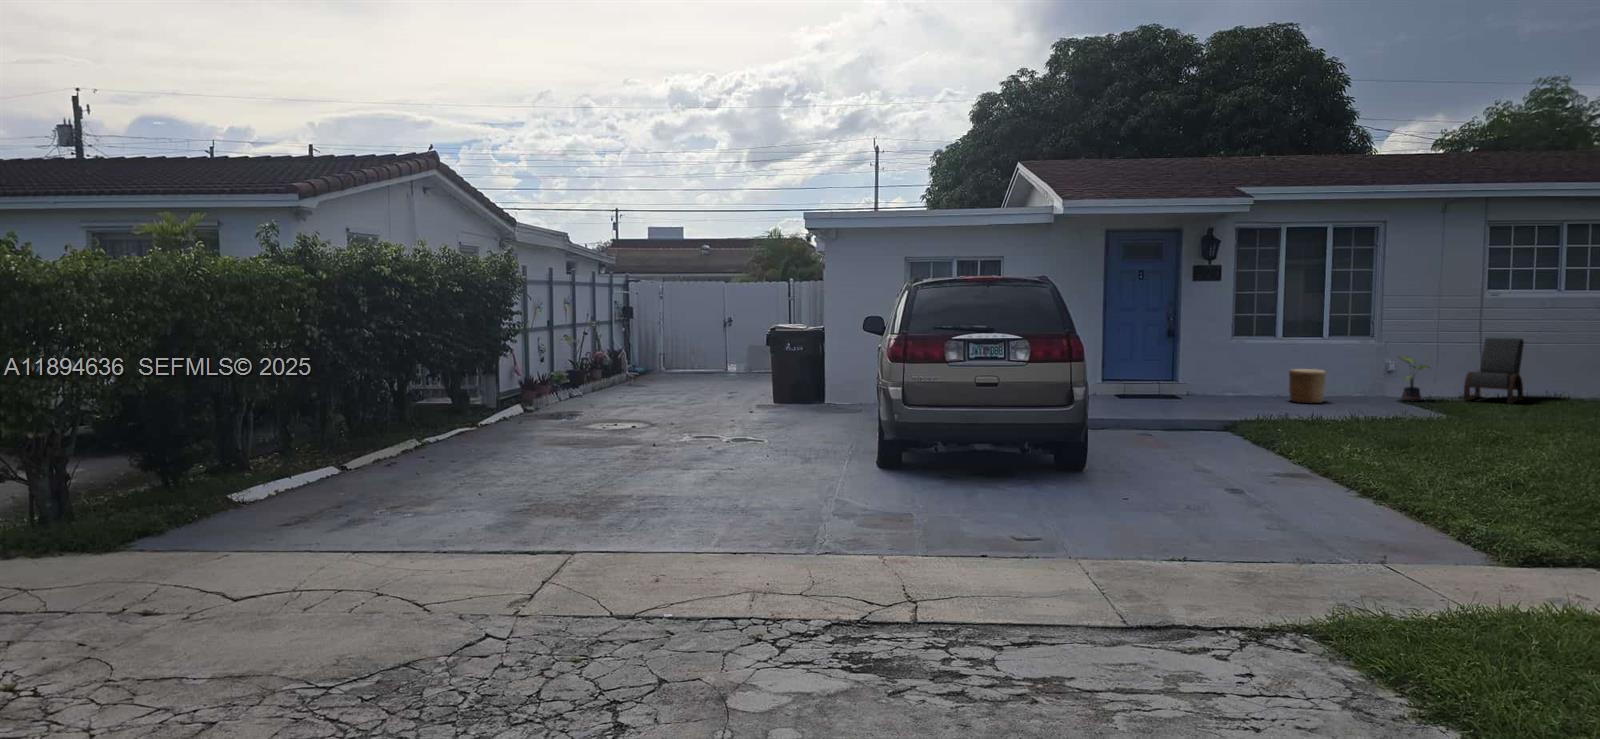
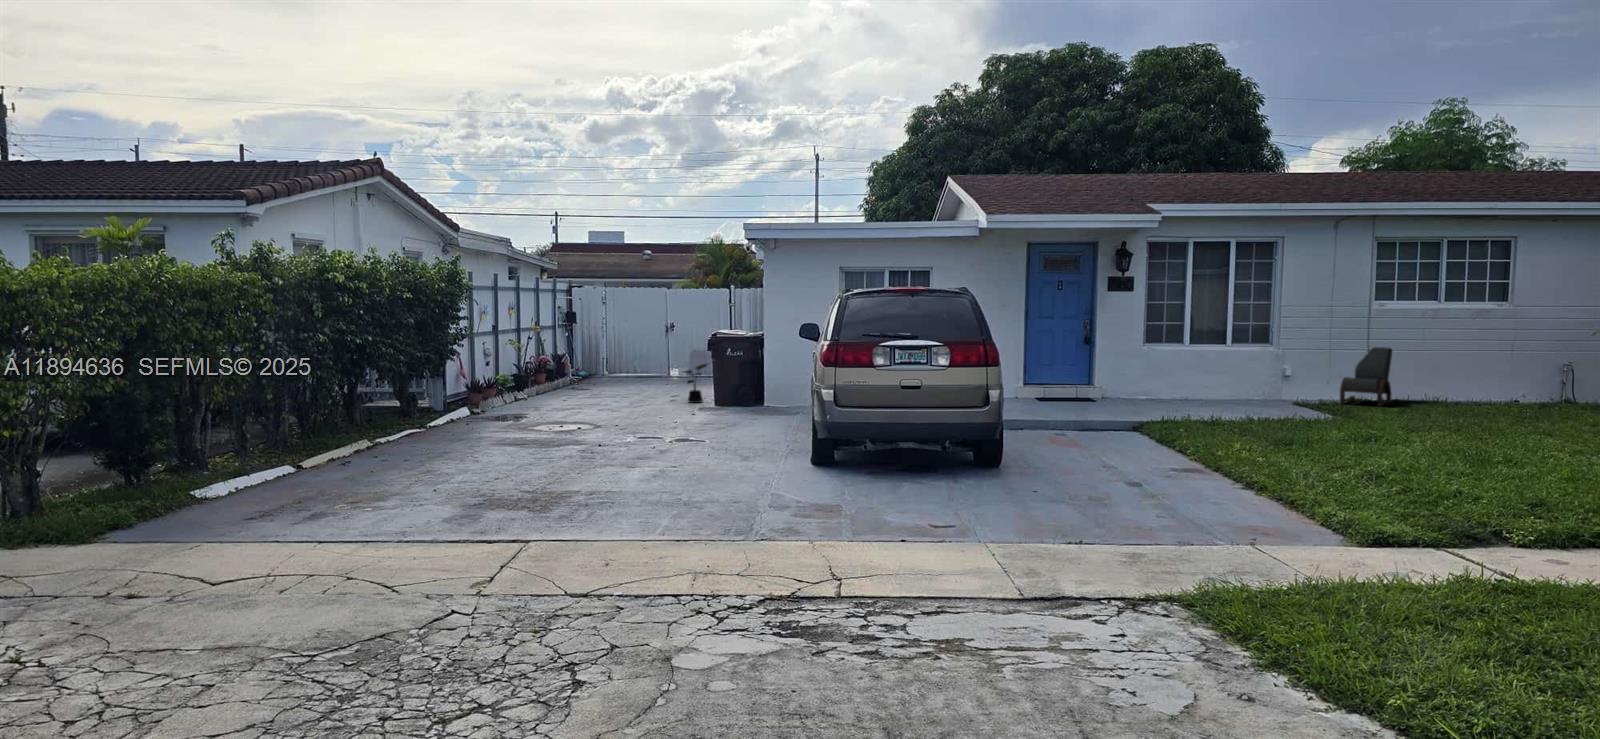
potted plant: present [1398,356,1428,402] -> present [683,364,707,403]
woven basket: present [1289,369,1326,403] -> none [1185,374,1218,406]

